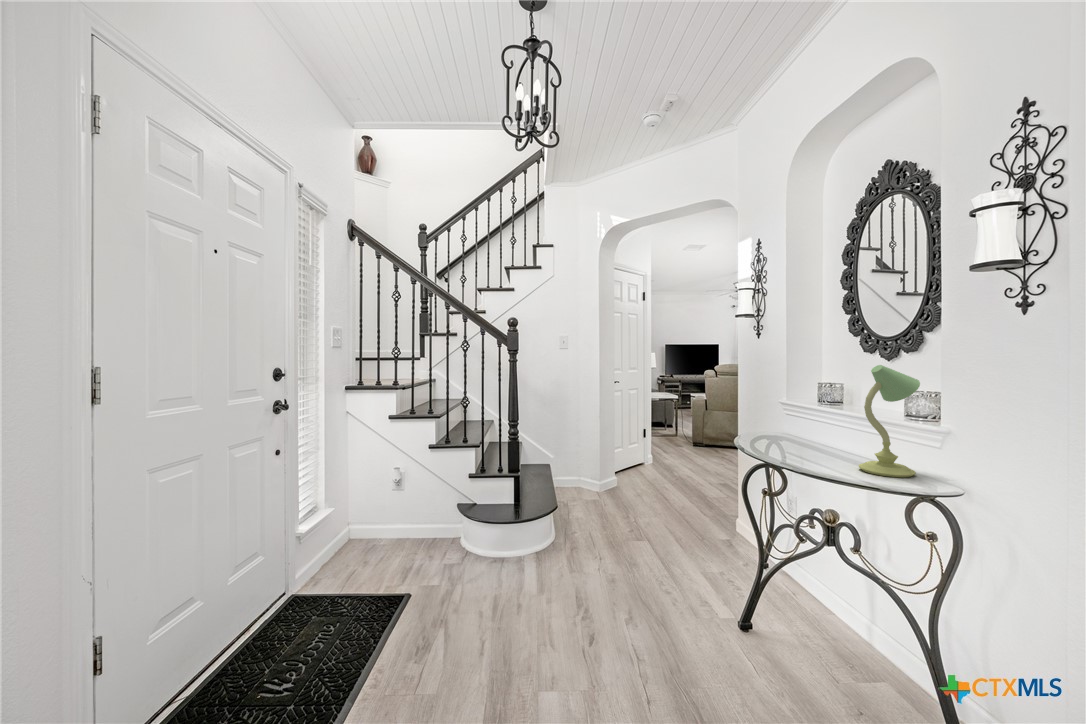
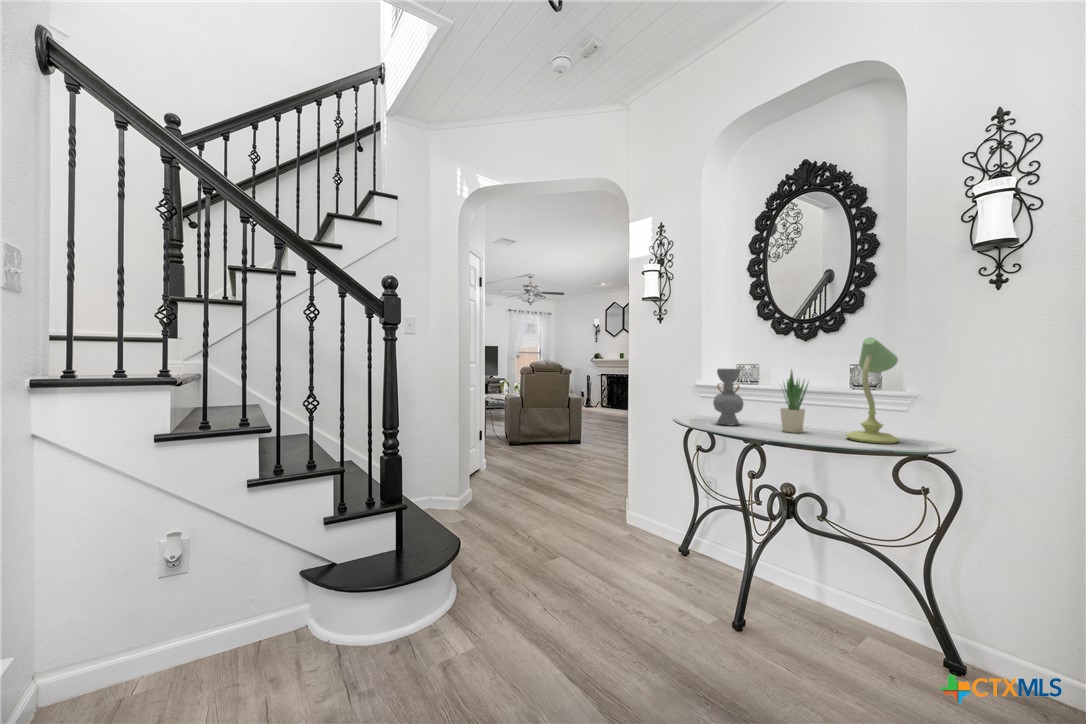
decorative vase: none [774,388,806,445] -> present [713,369,744,425]
potted plant: none [818,392,850,458] -> present [780,370,808,433]

